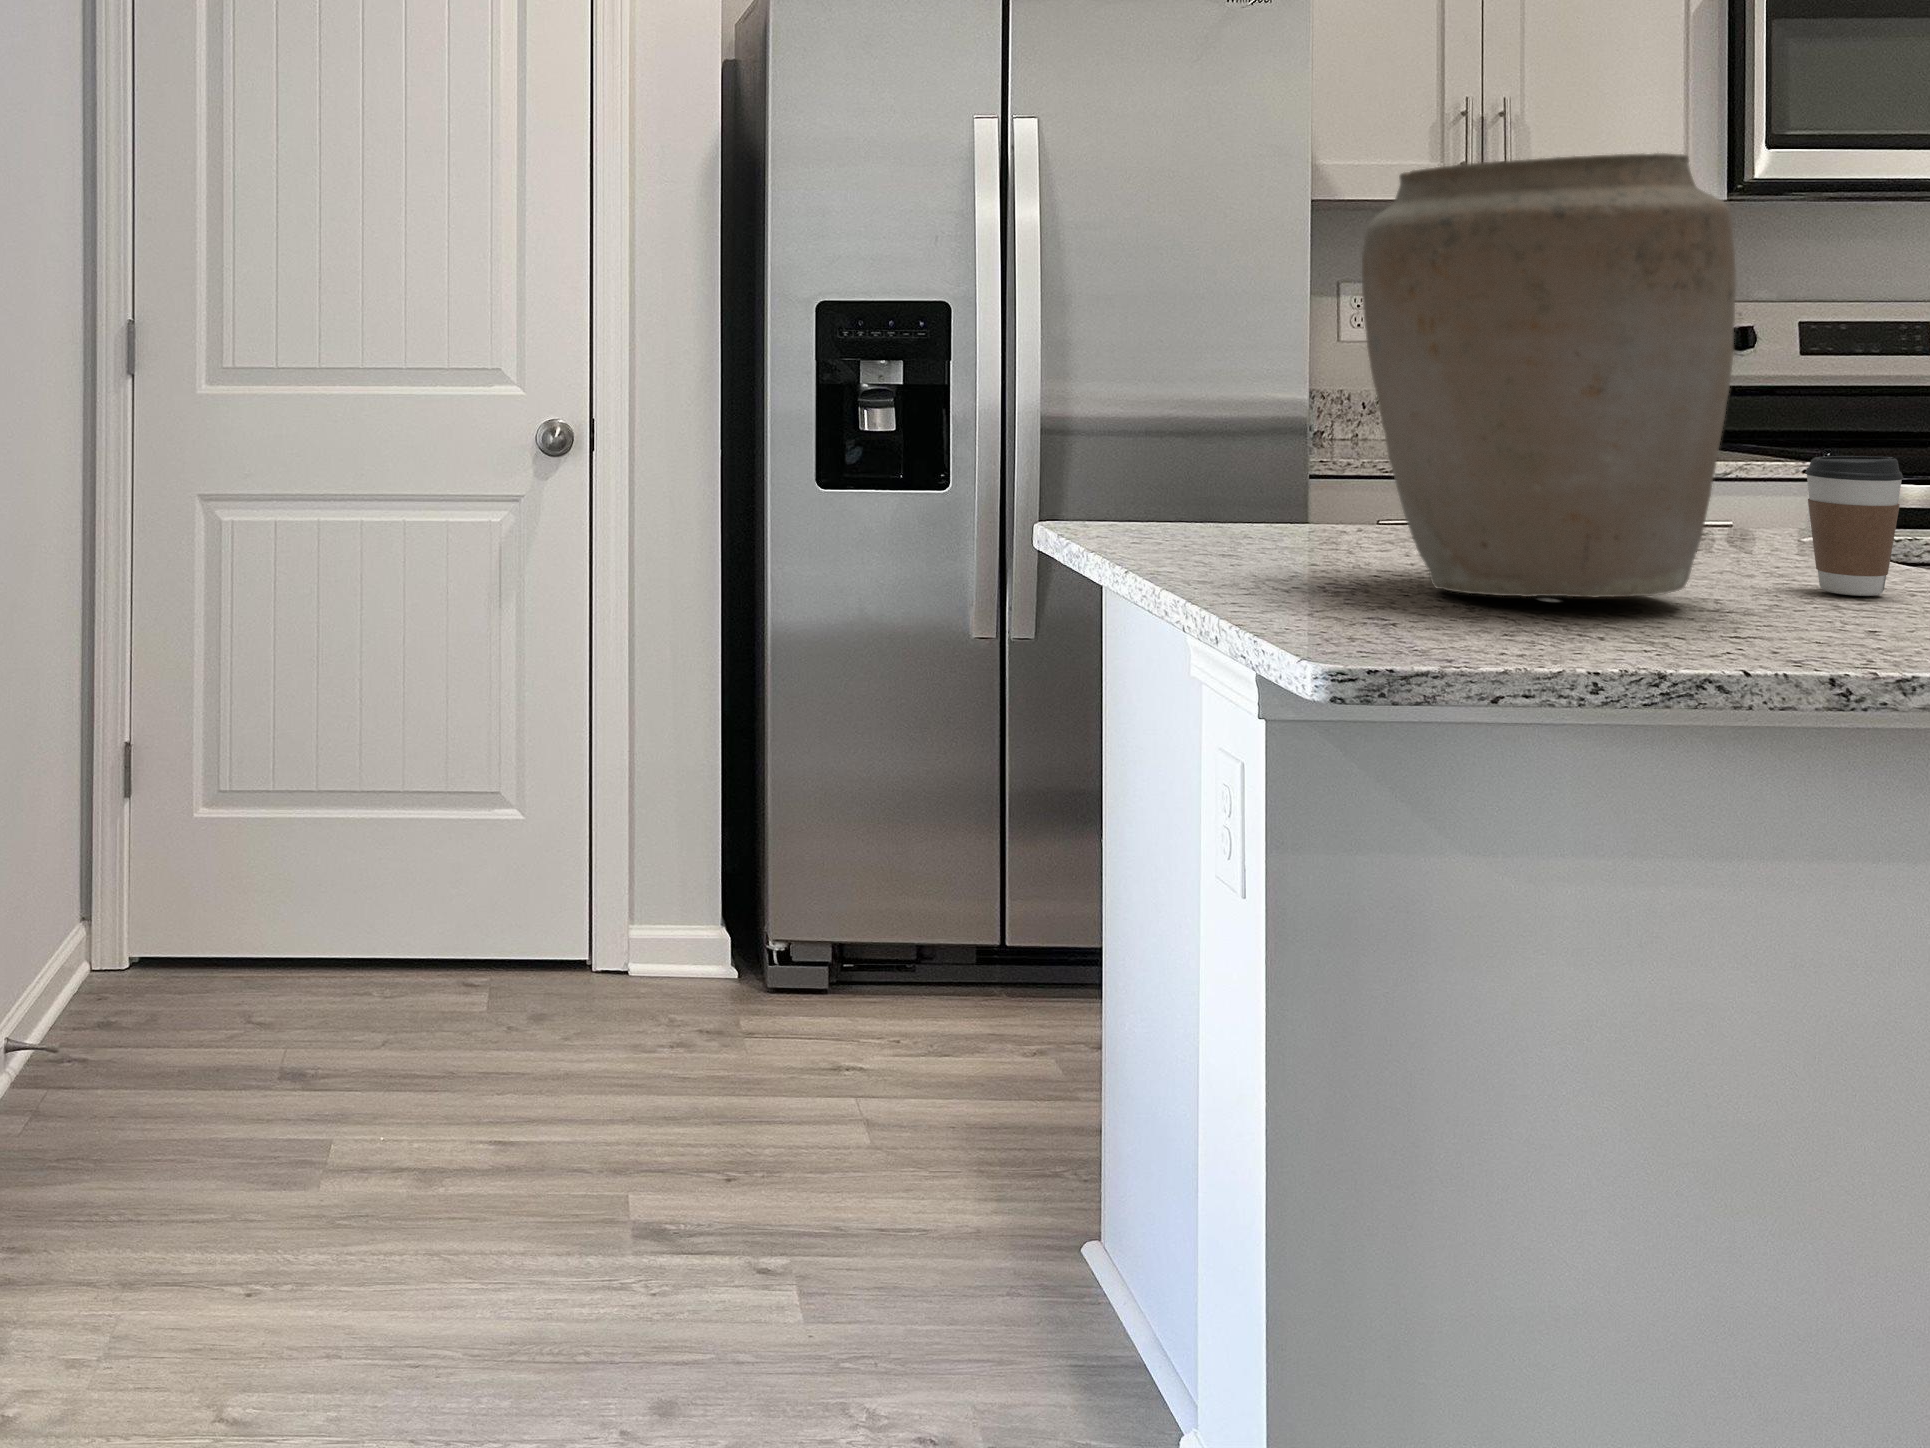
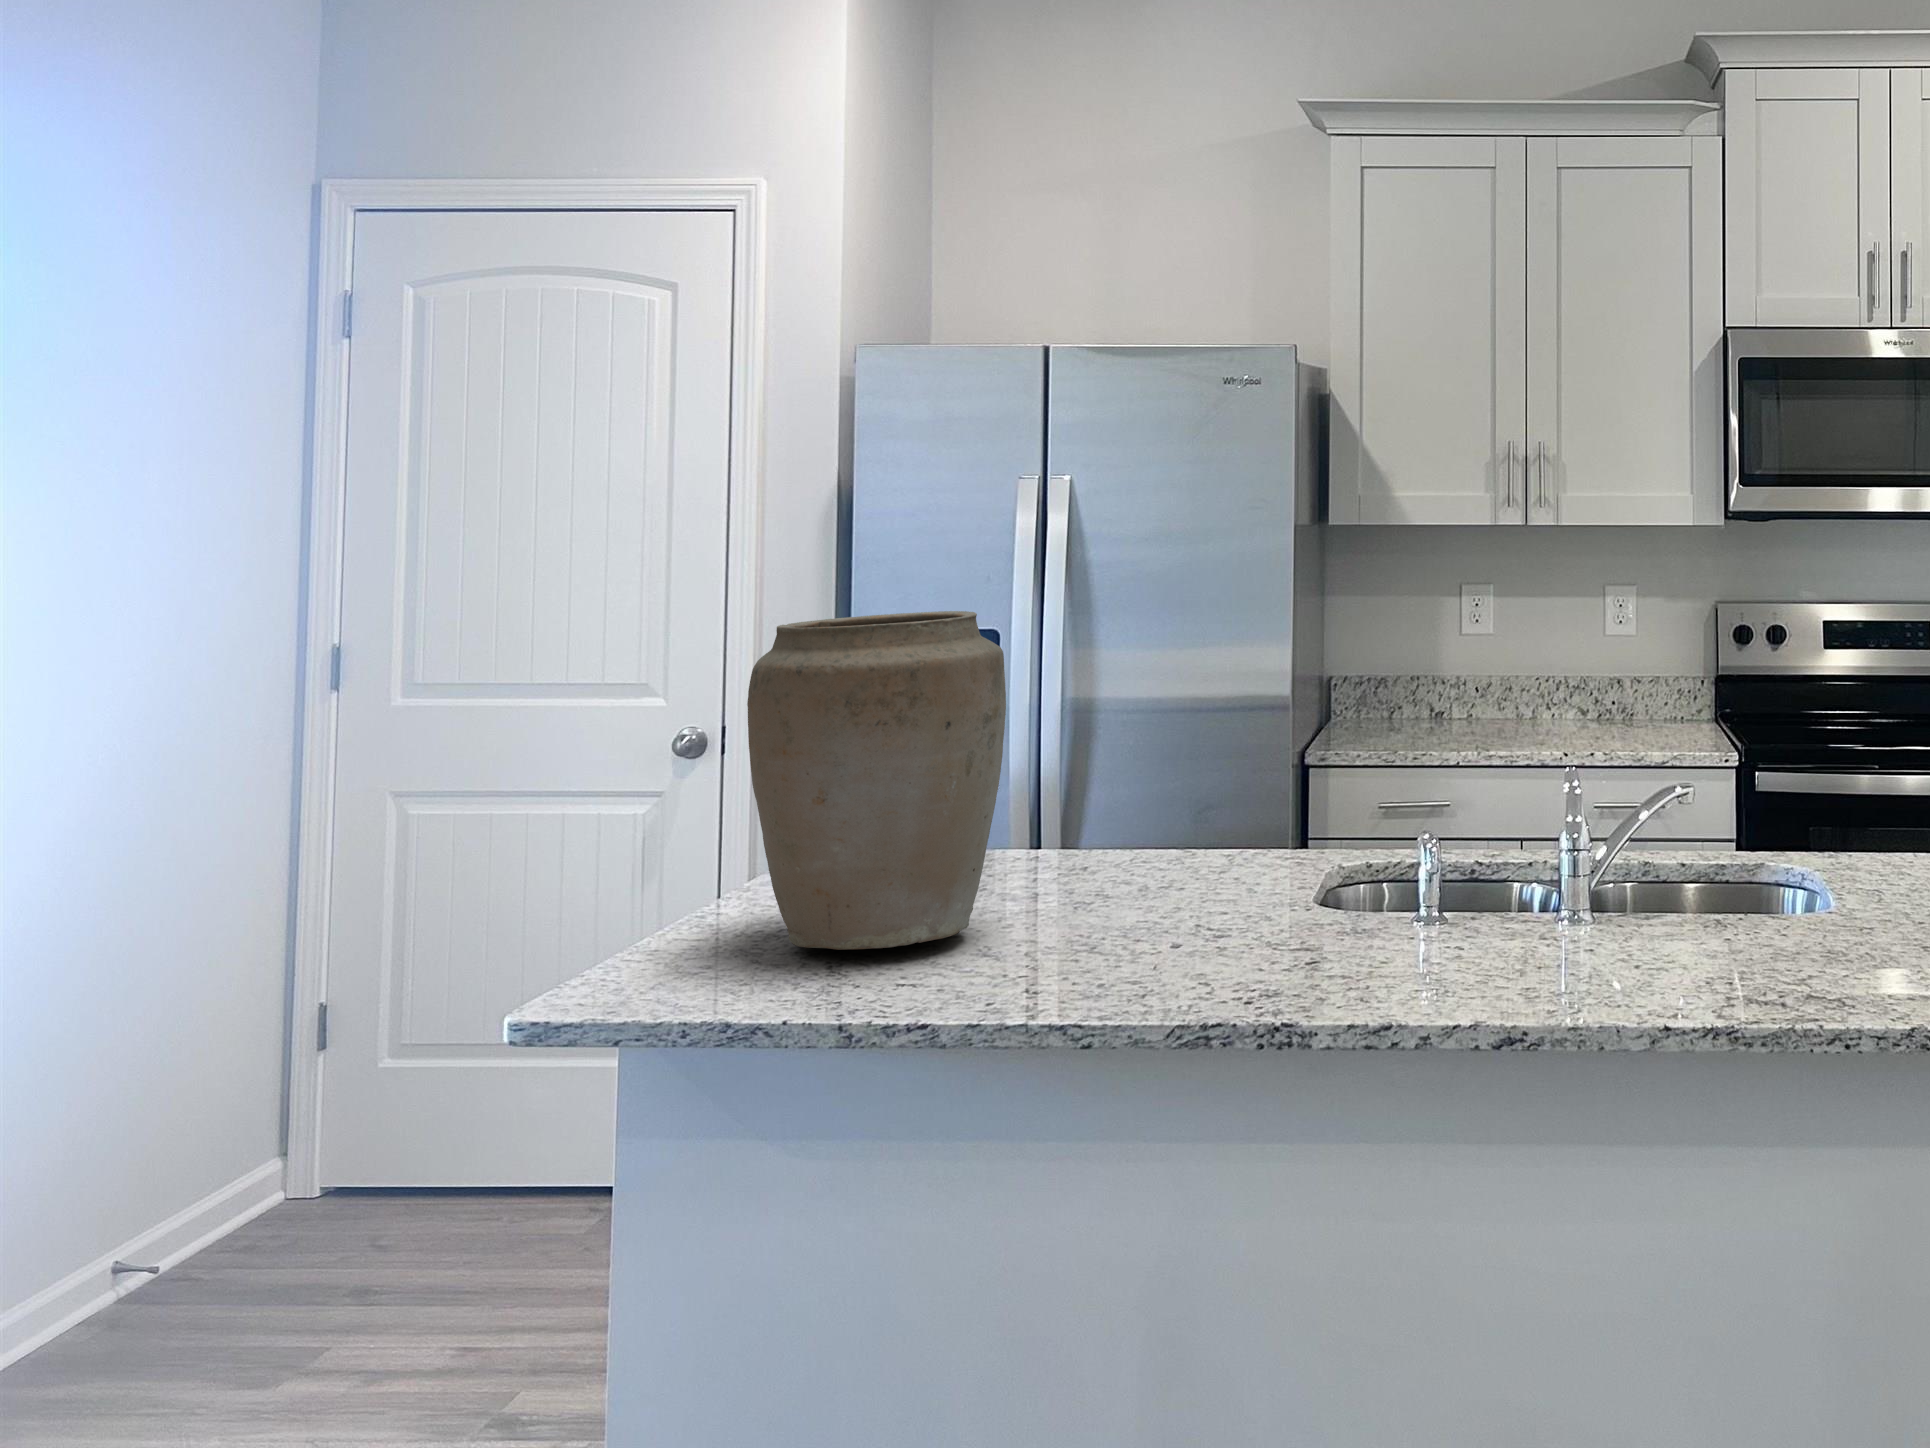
coffee cup: present [1805,456,1903,596] -> none [1097,828,1159,936]

